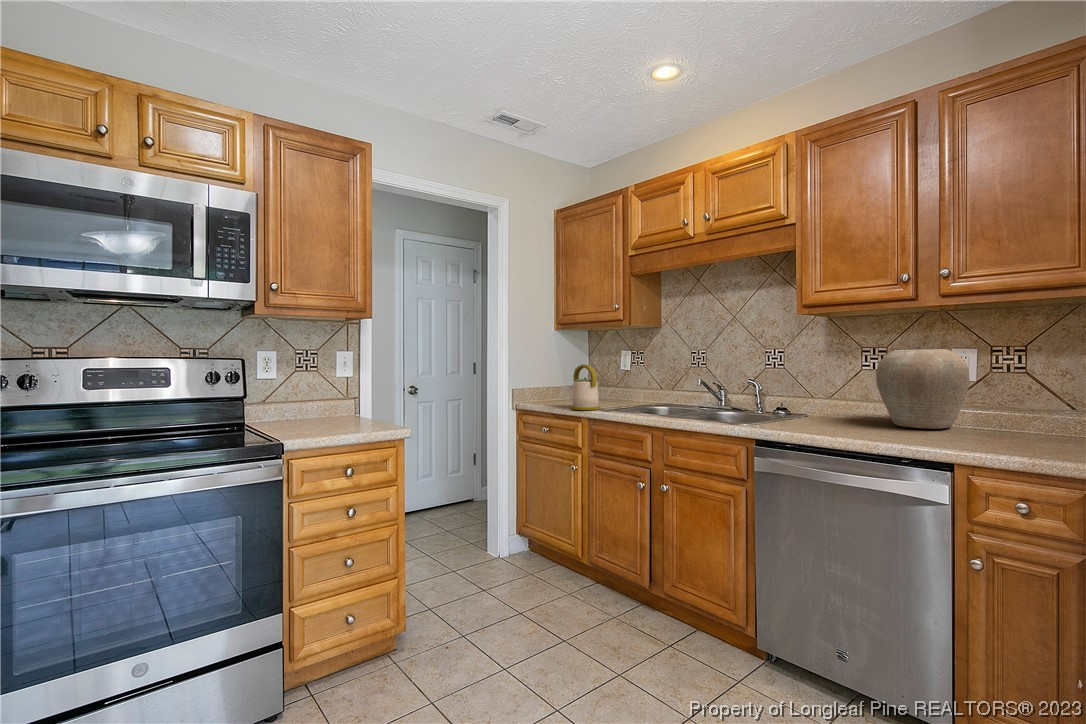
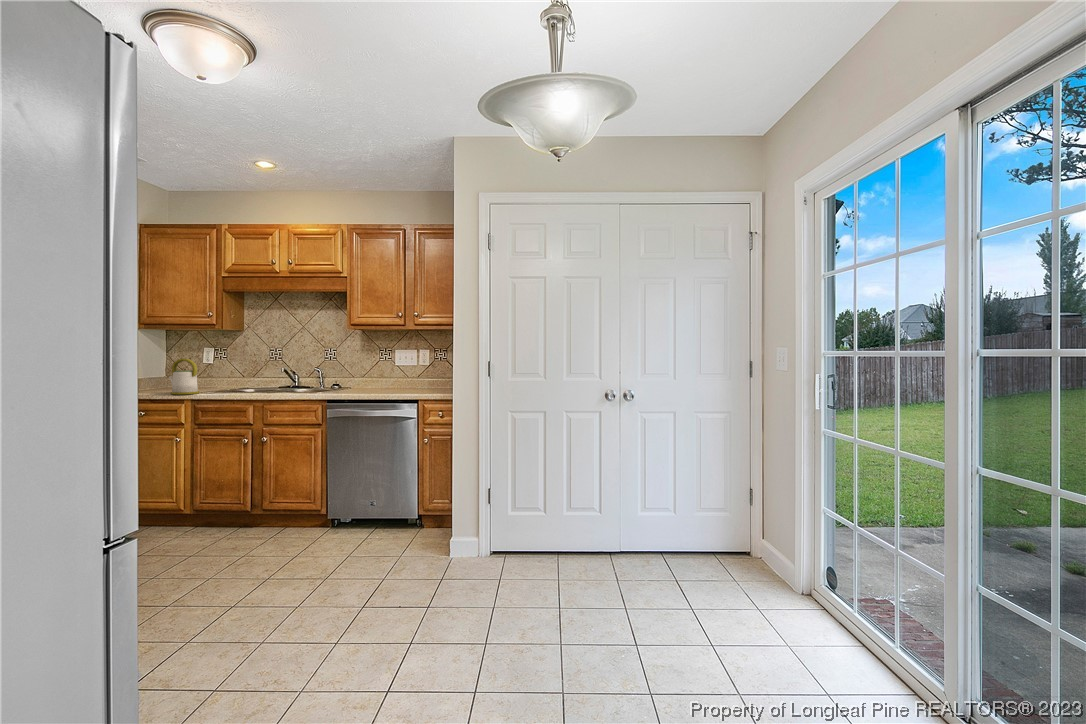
vase: present [876,349,969,429] -> none [387,350,426,389]

